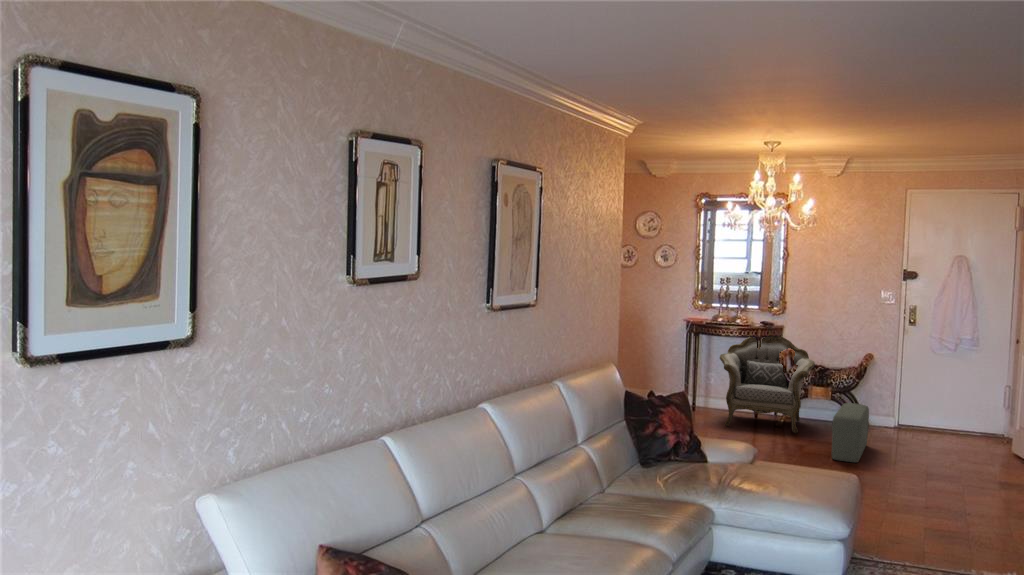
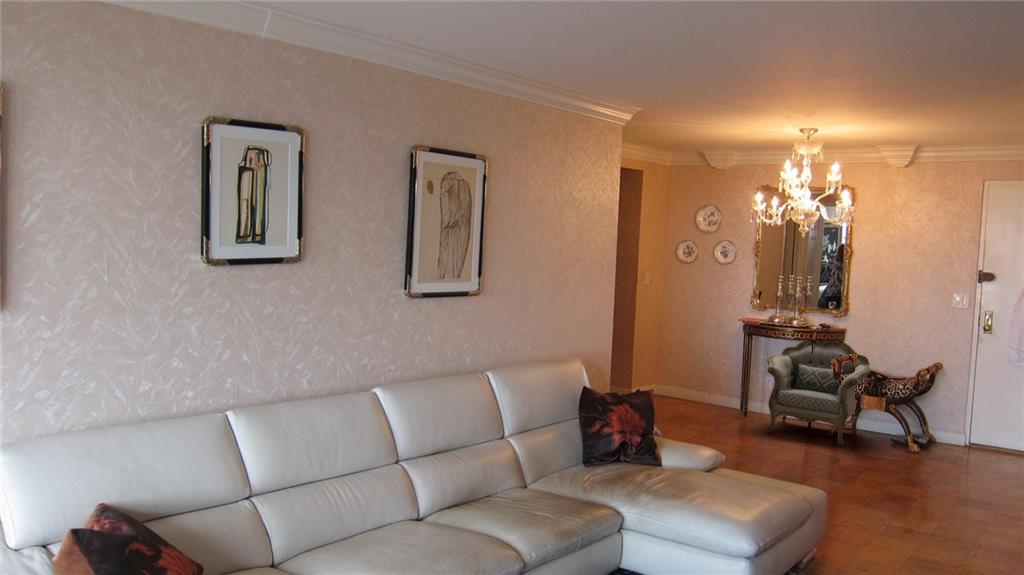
pouf: present [832,403,869,463] -> none [862,416,919,481]

